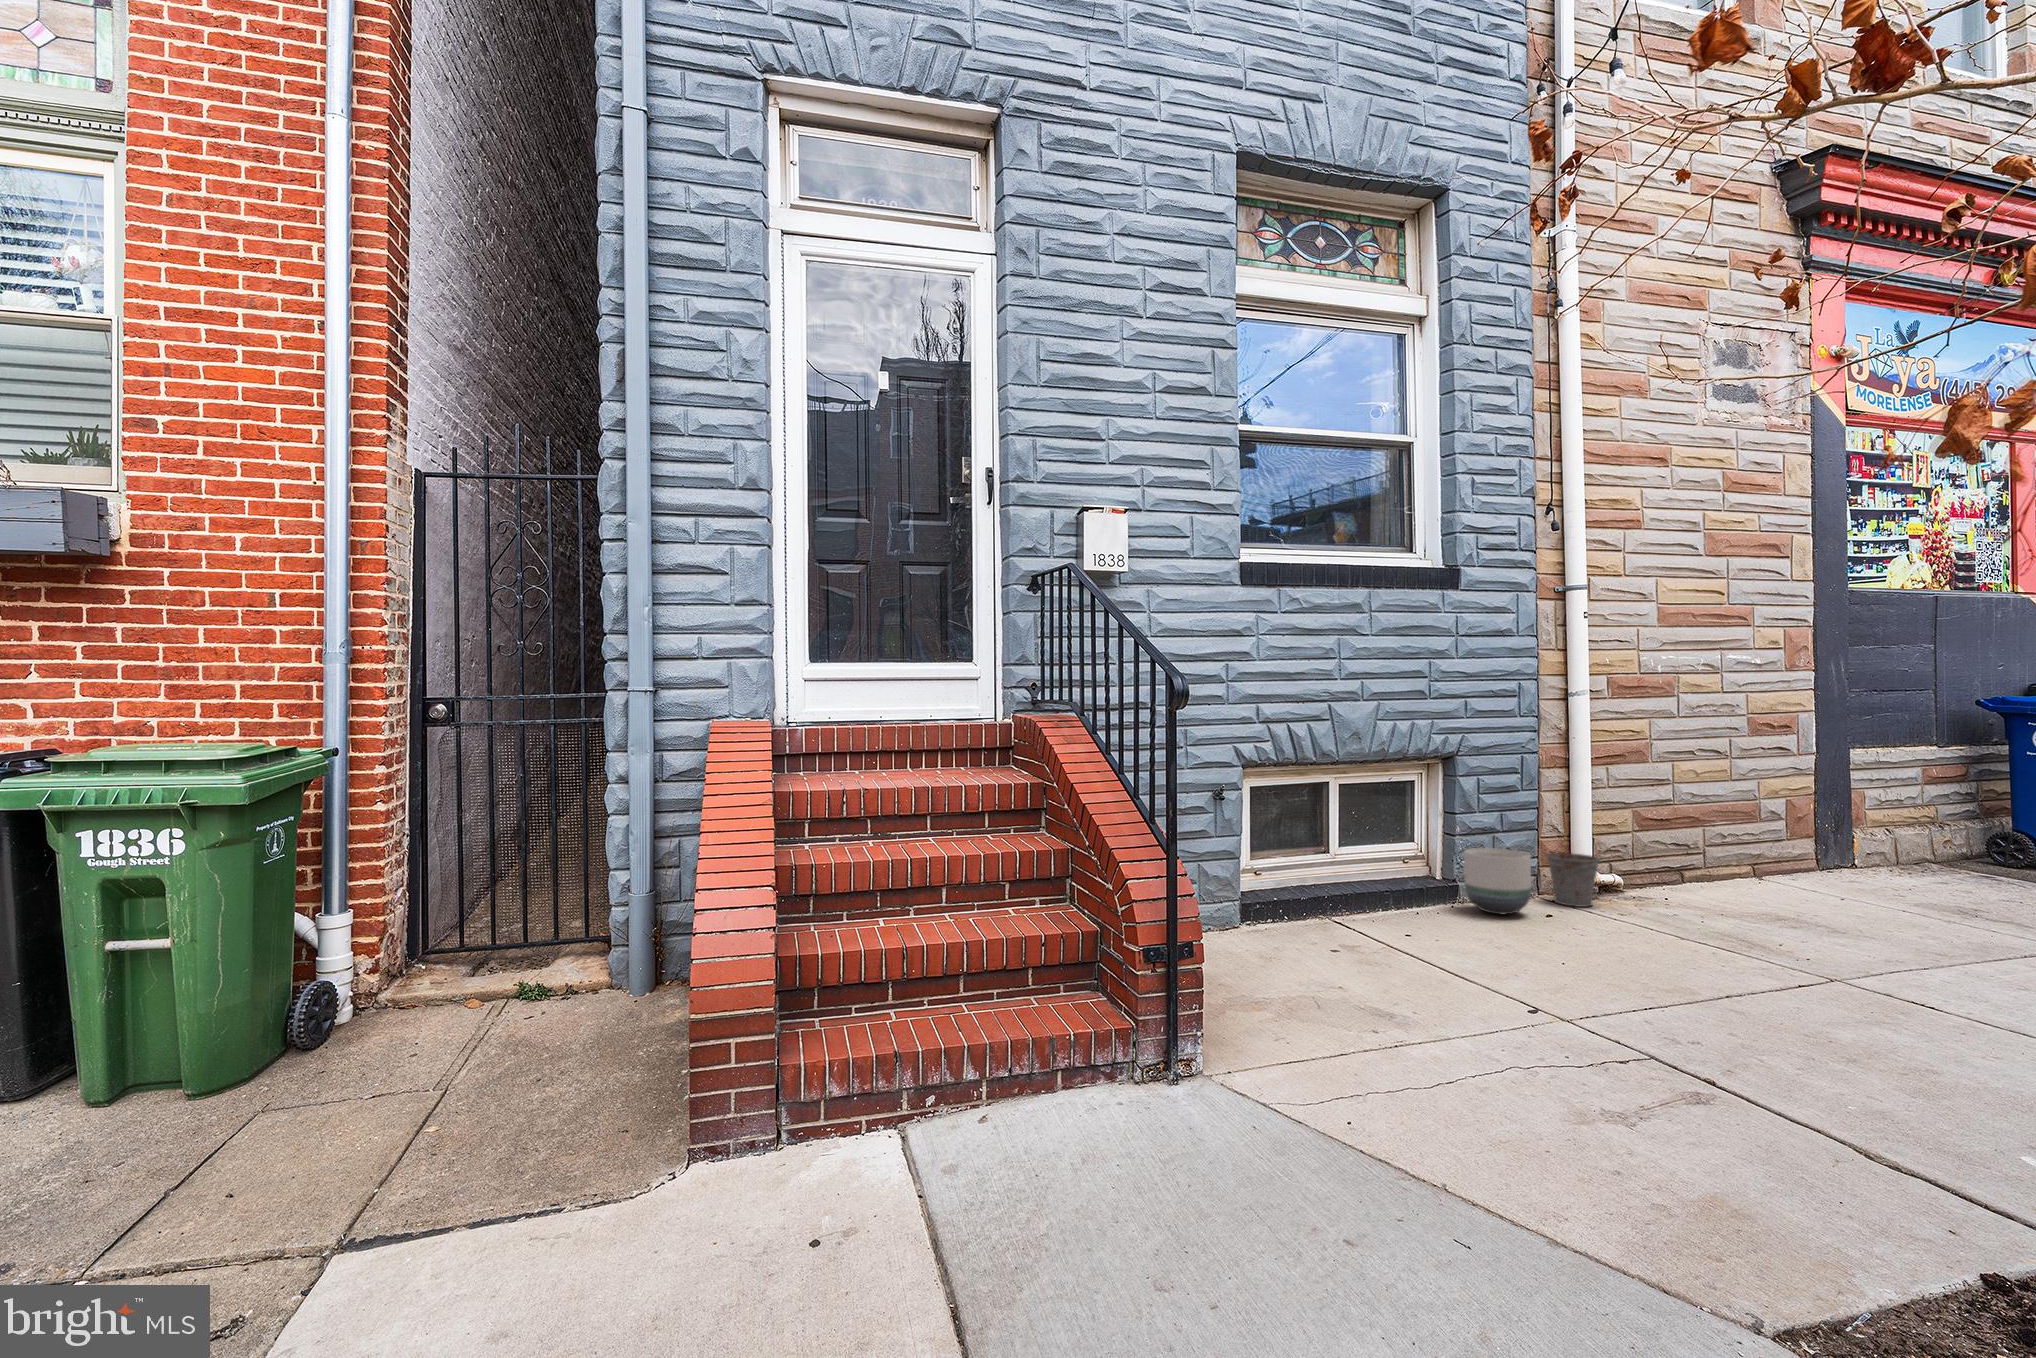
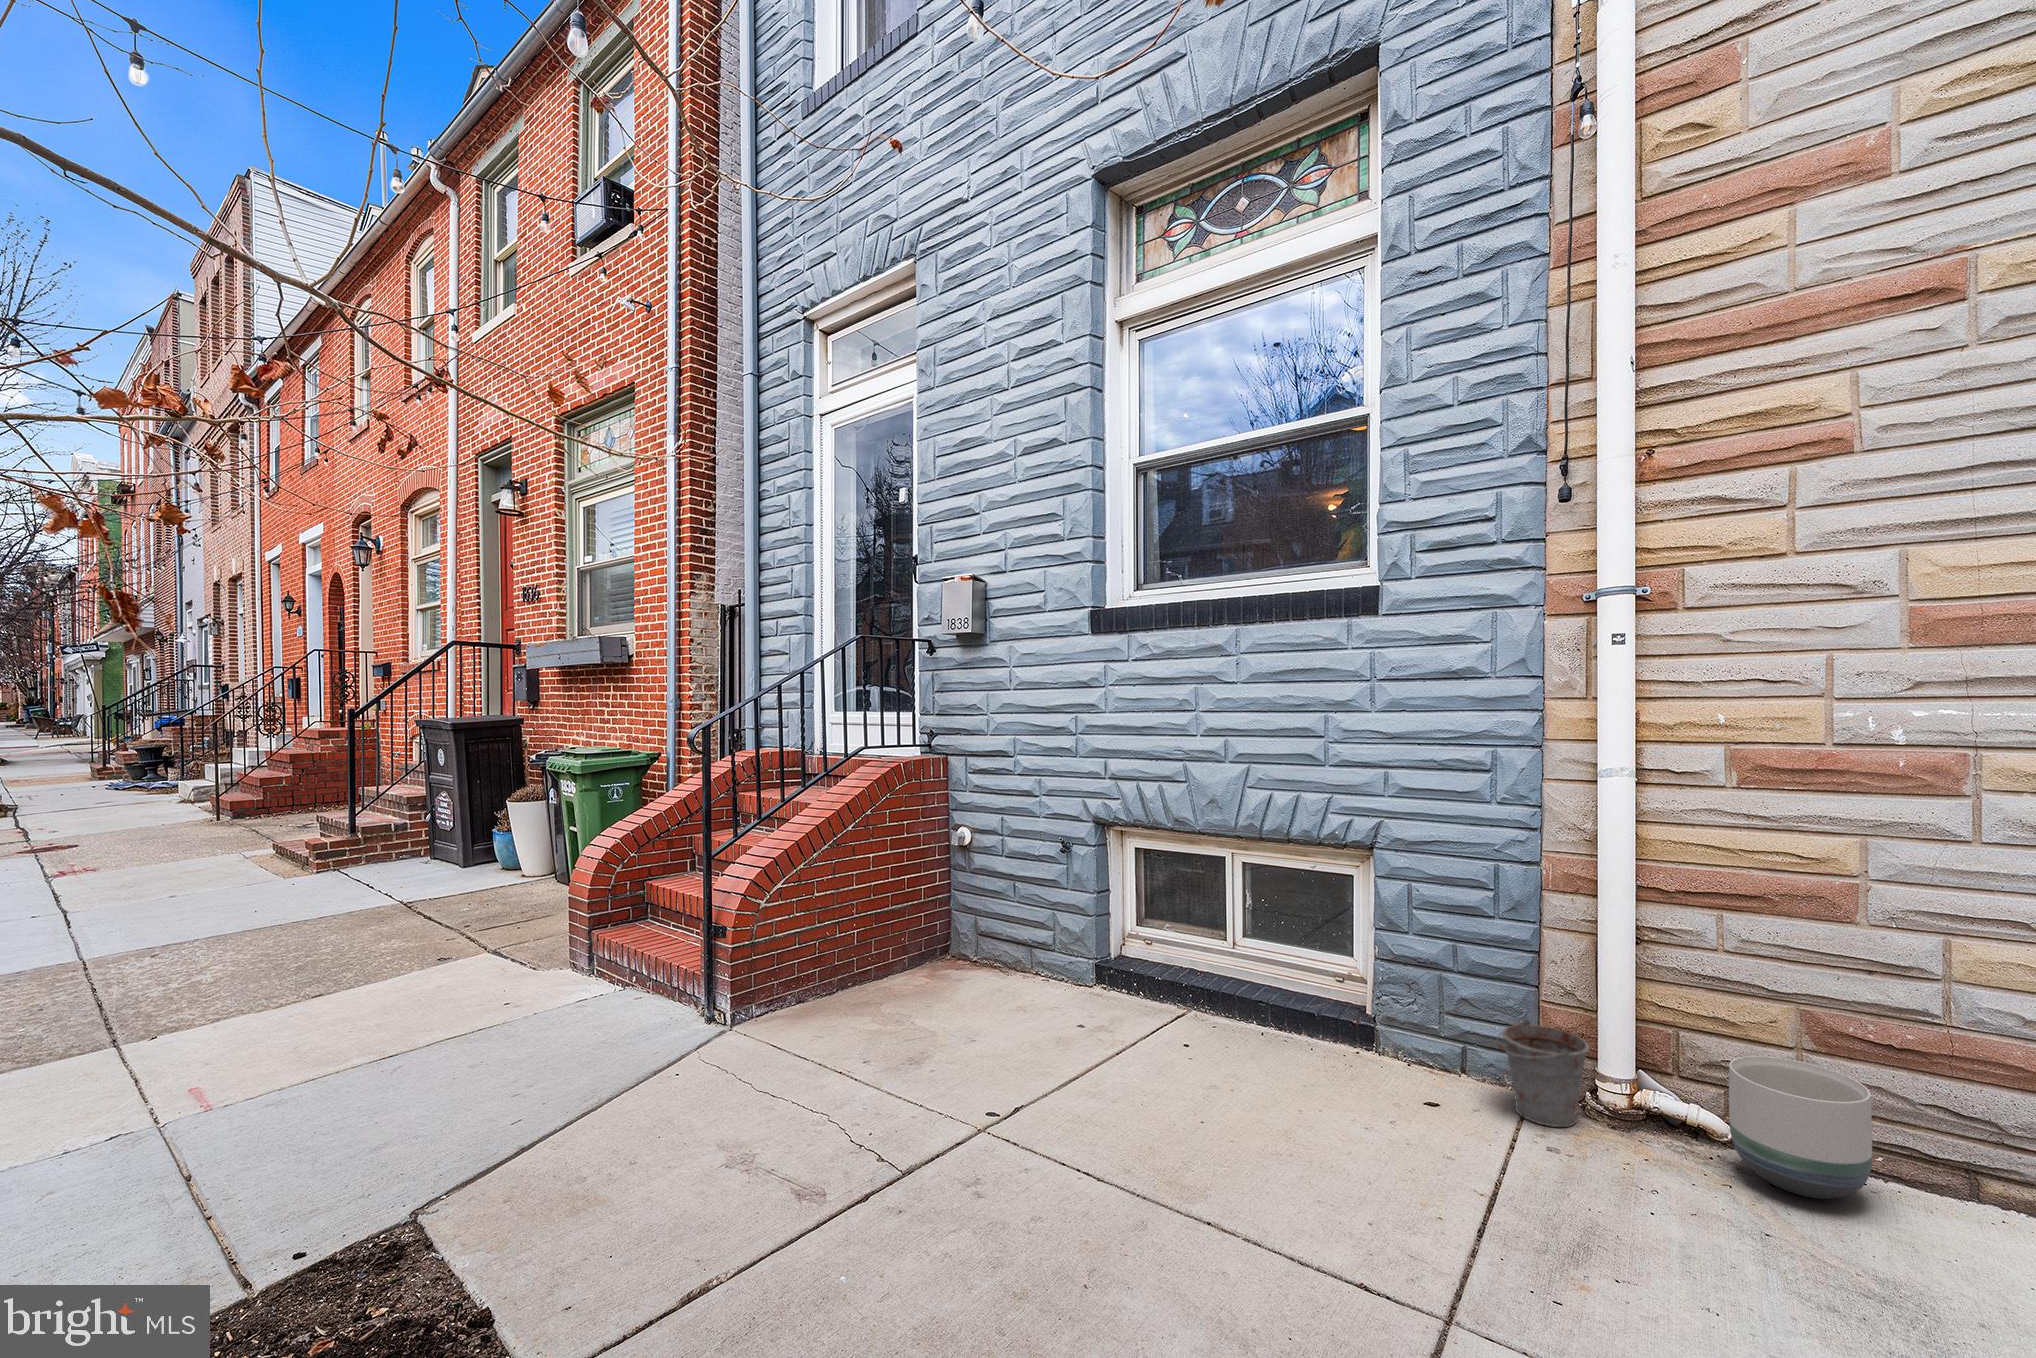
planter: present [1464,848,1531,914] -> present [1729,1056,1872,1199]

